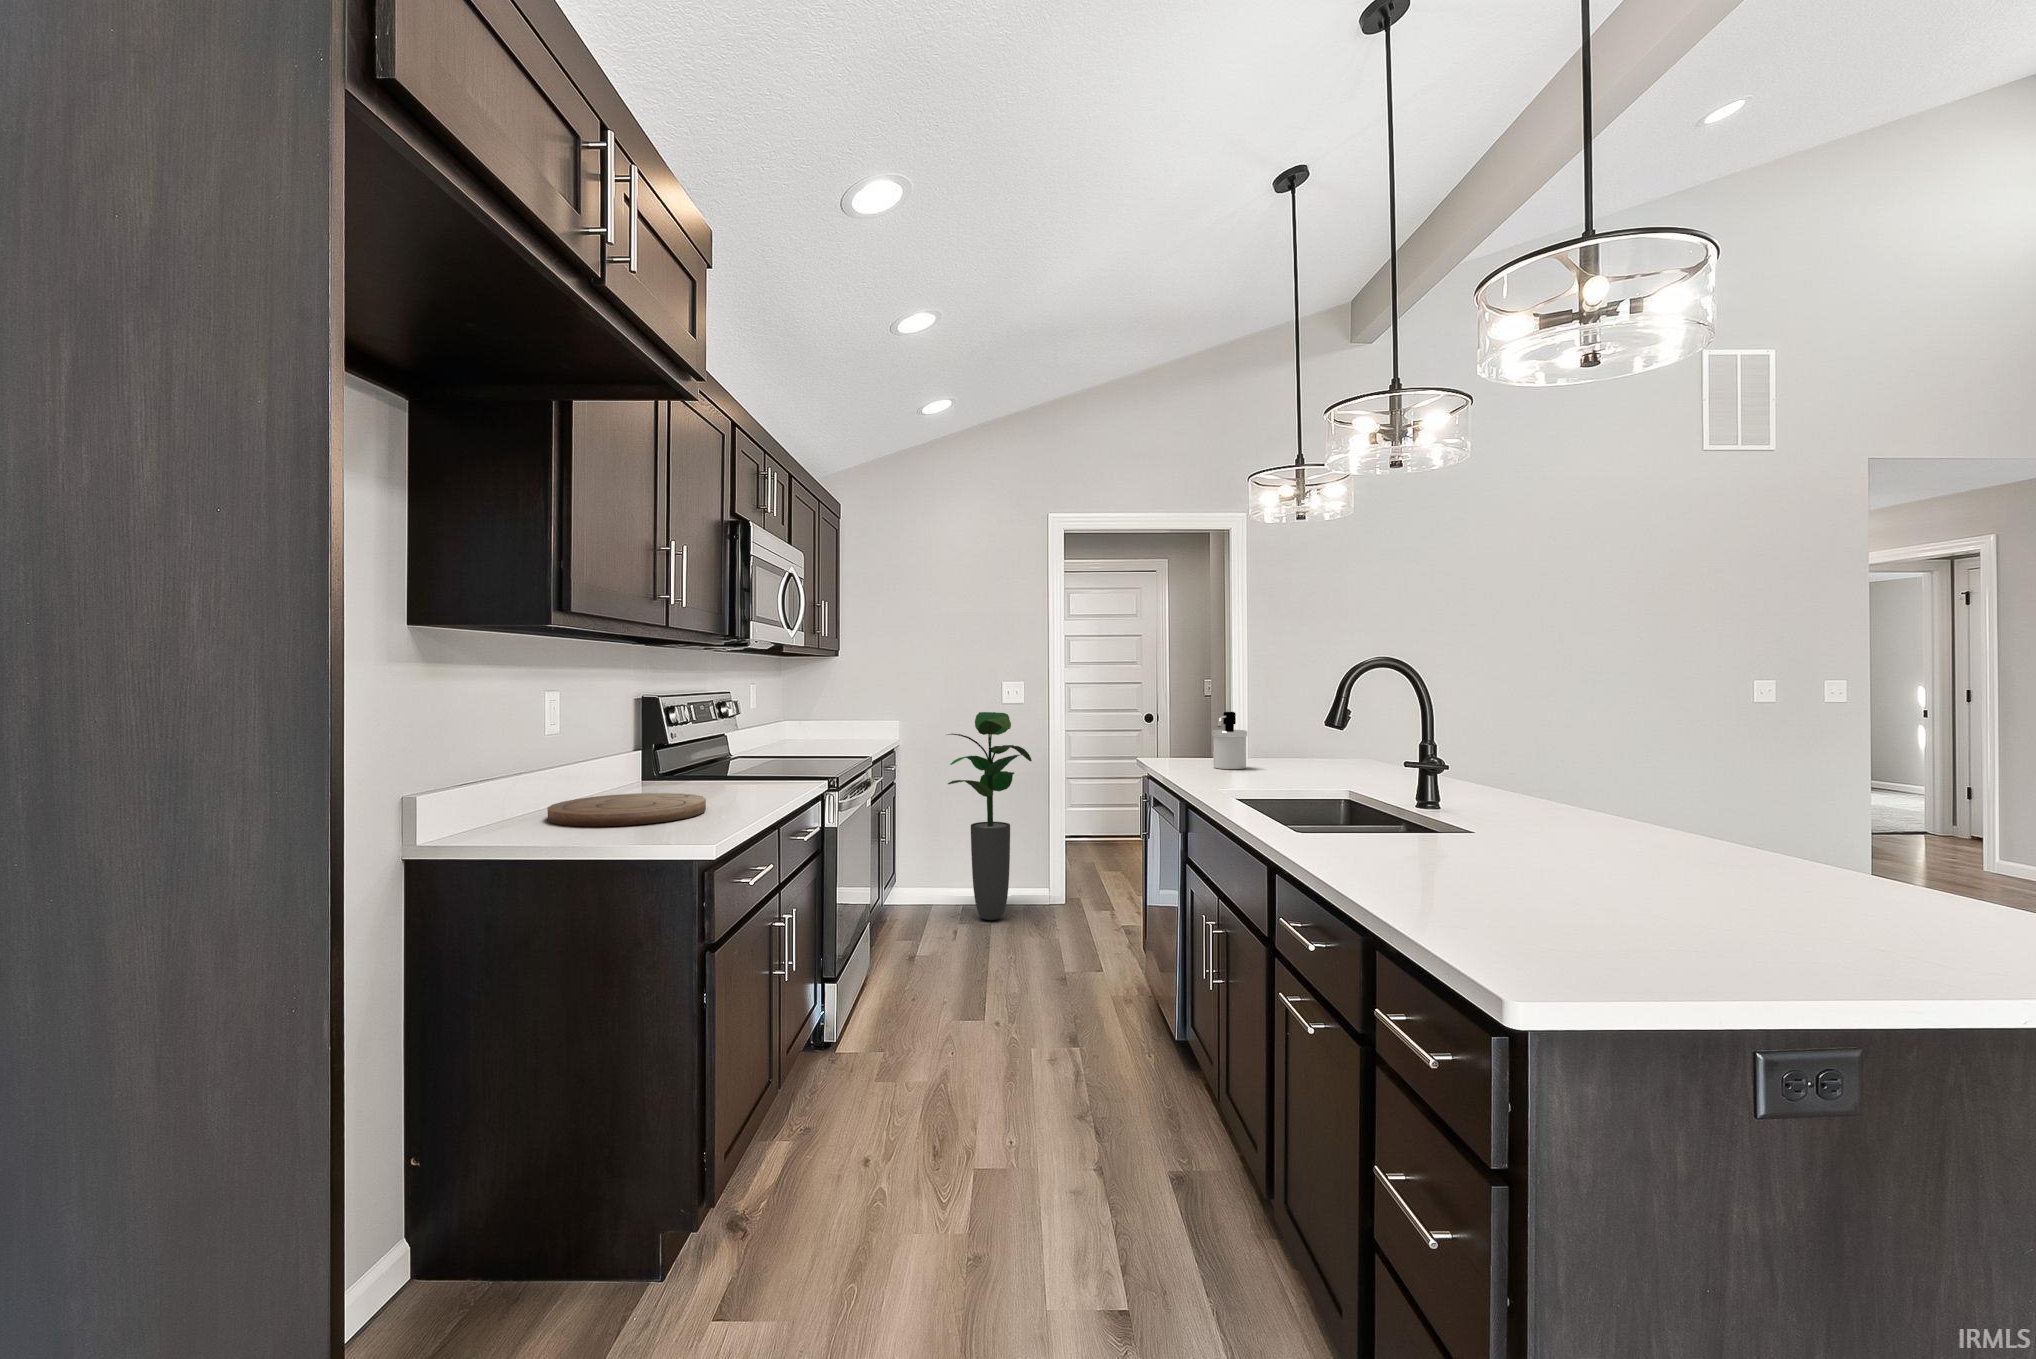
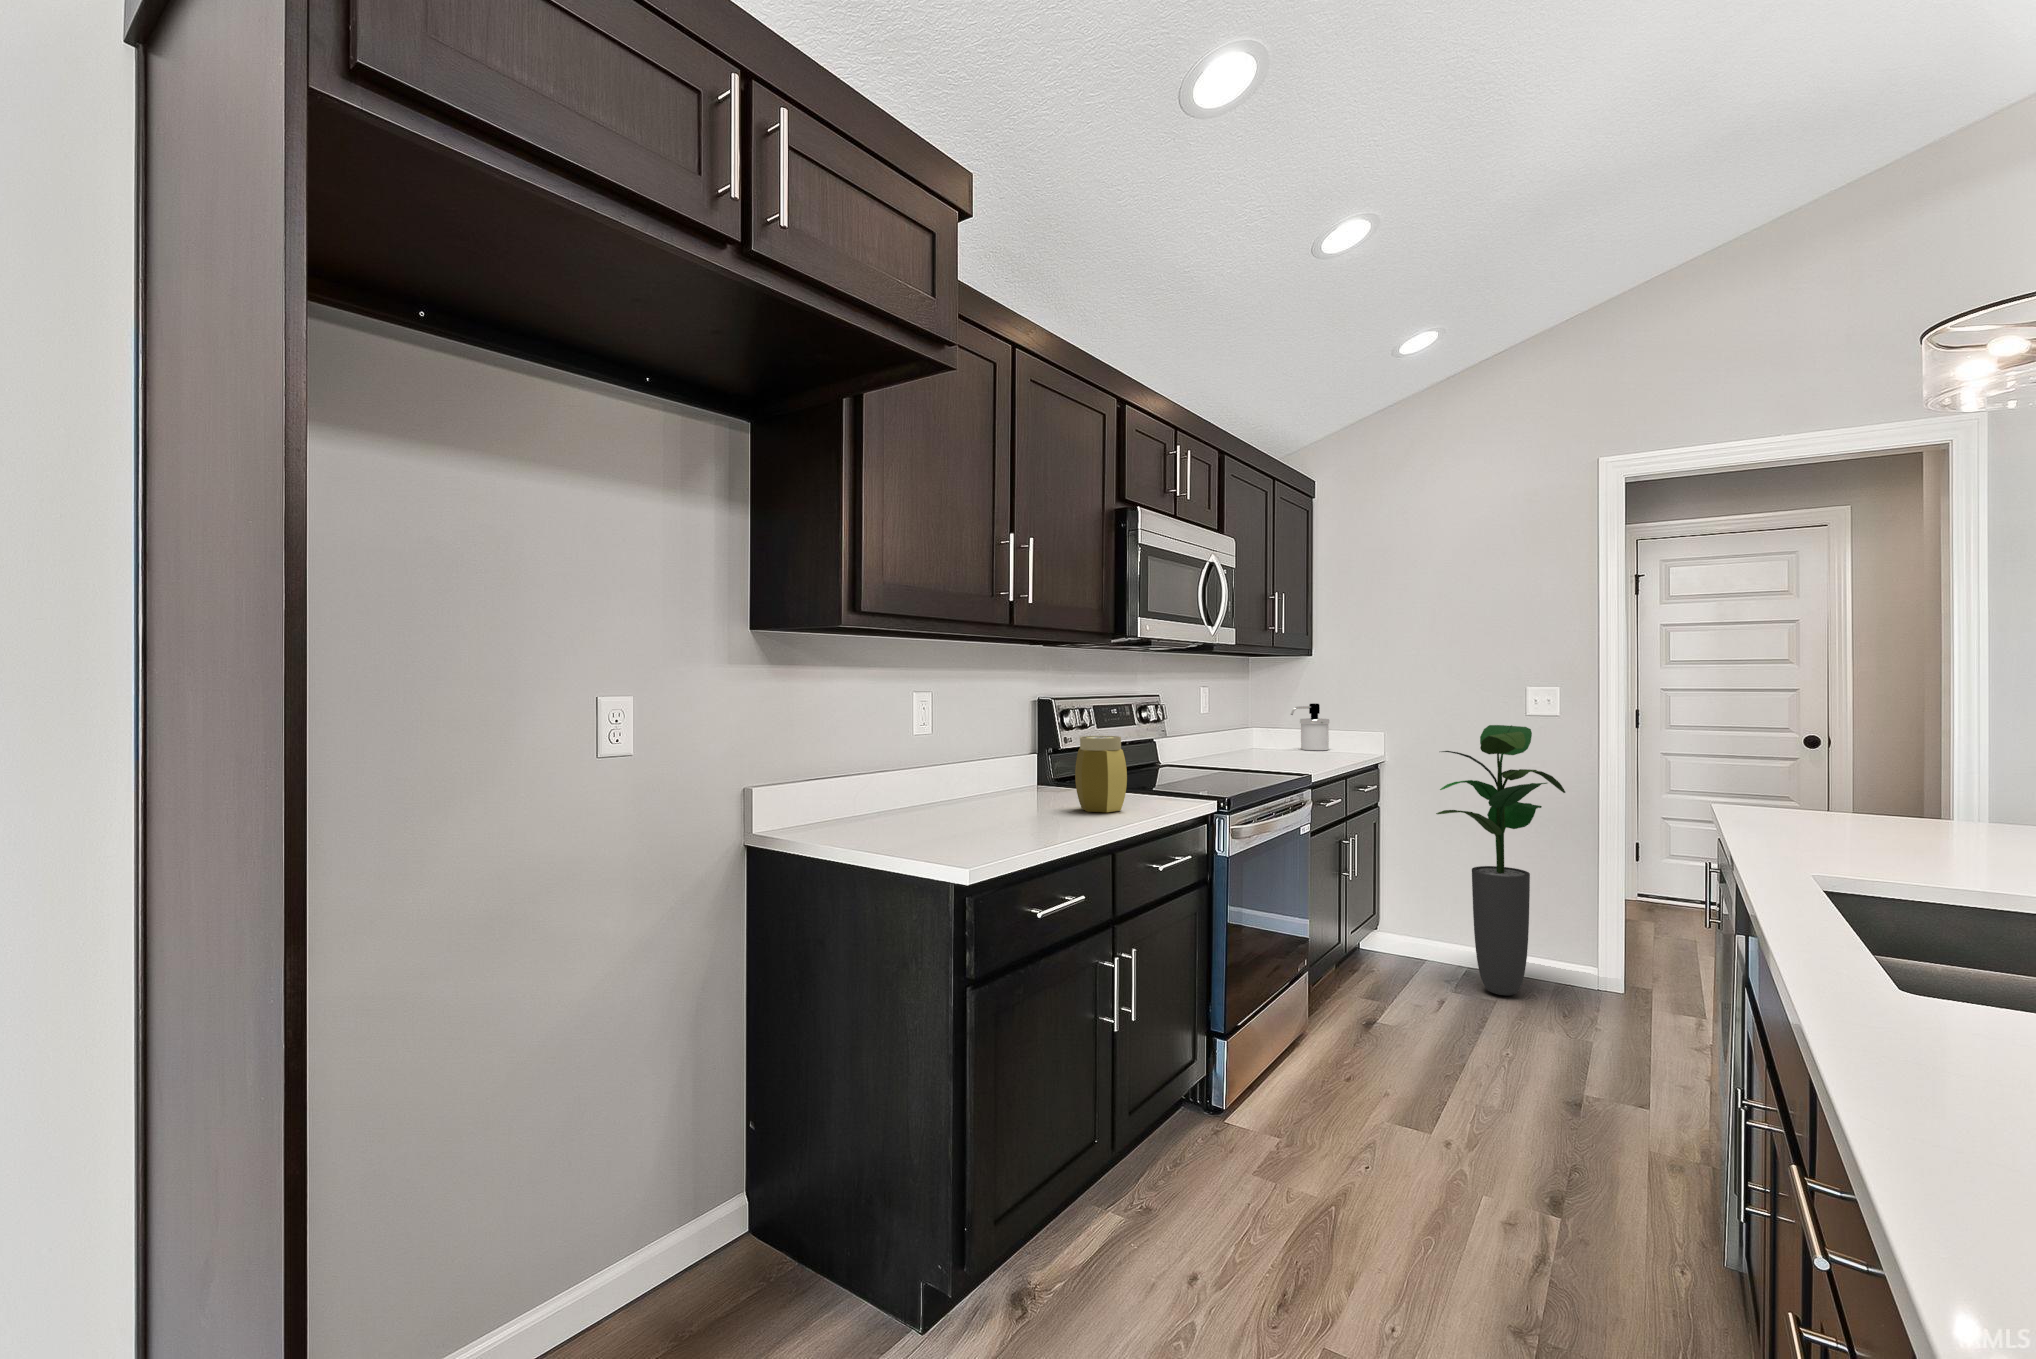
soap dispenser: present [1212,712,1247,769] -> present [1291,703,1329,750]
jar: none [722,728,771,797] -> present [1075,736,1127,812]
cutting board: present [547,793,706,826] -> none [881,799,1033,834]

